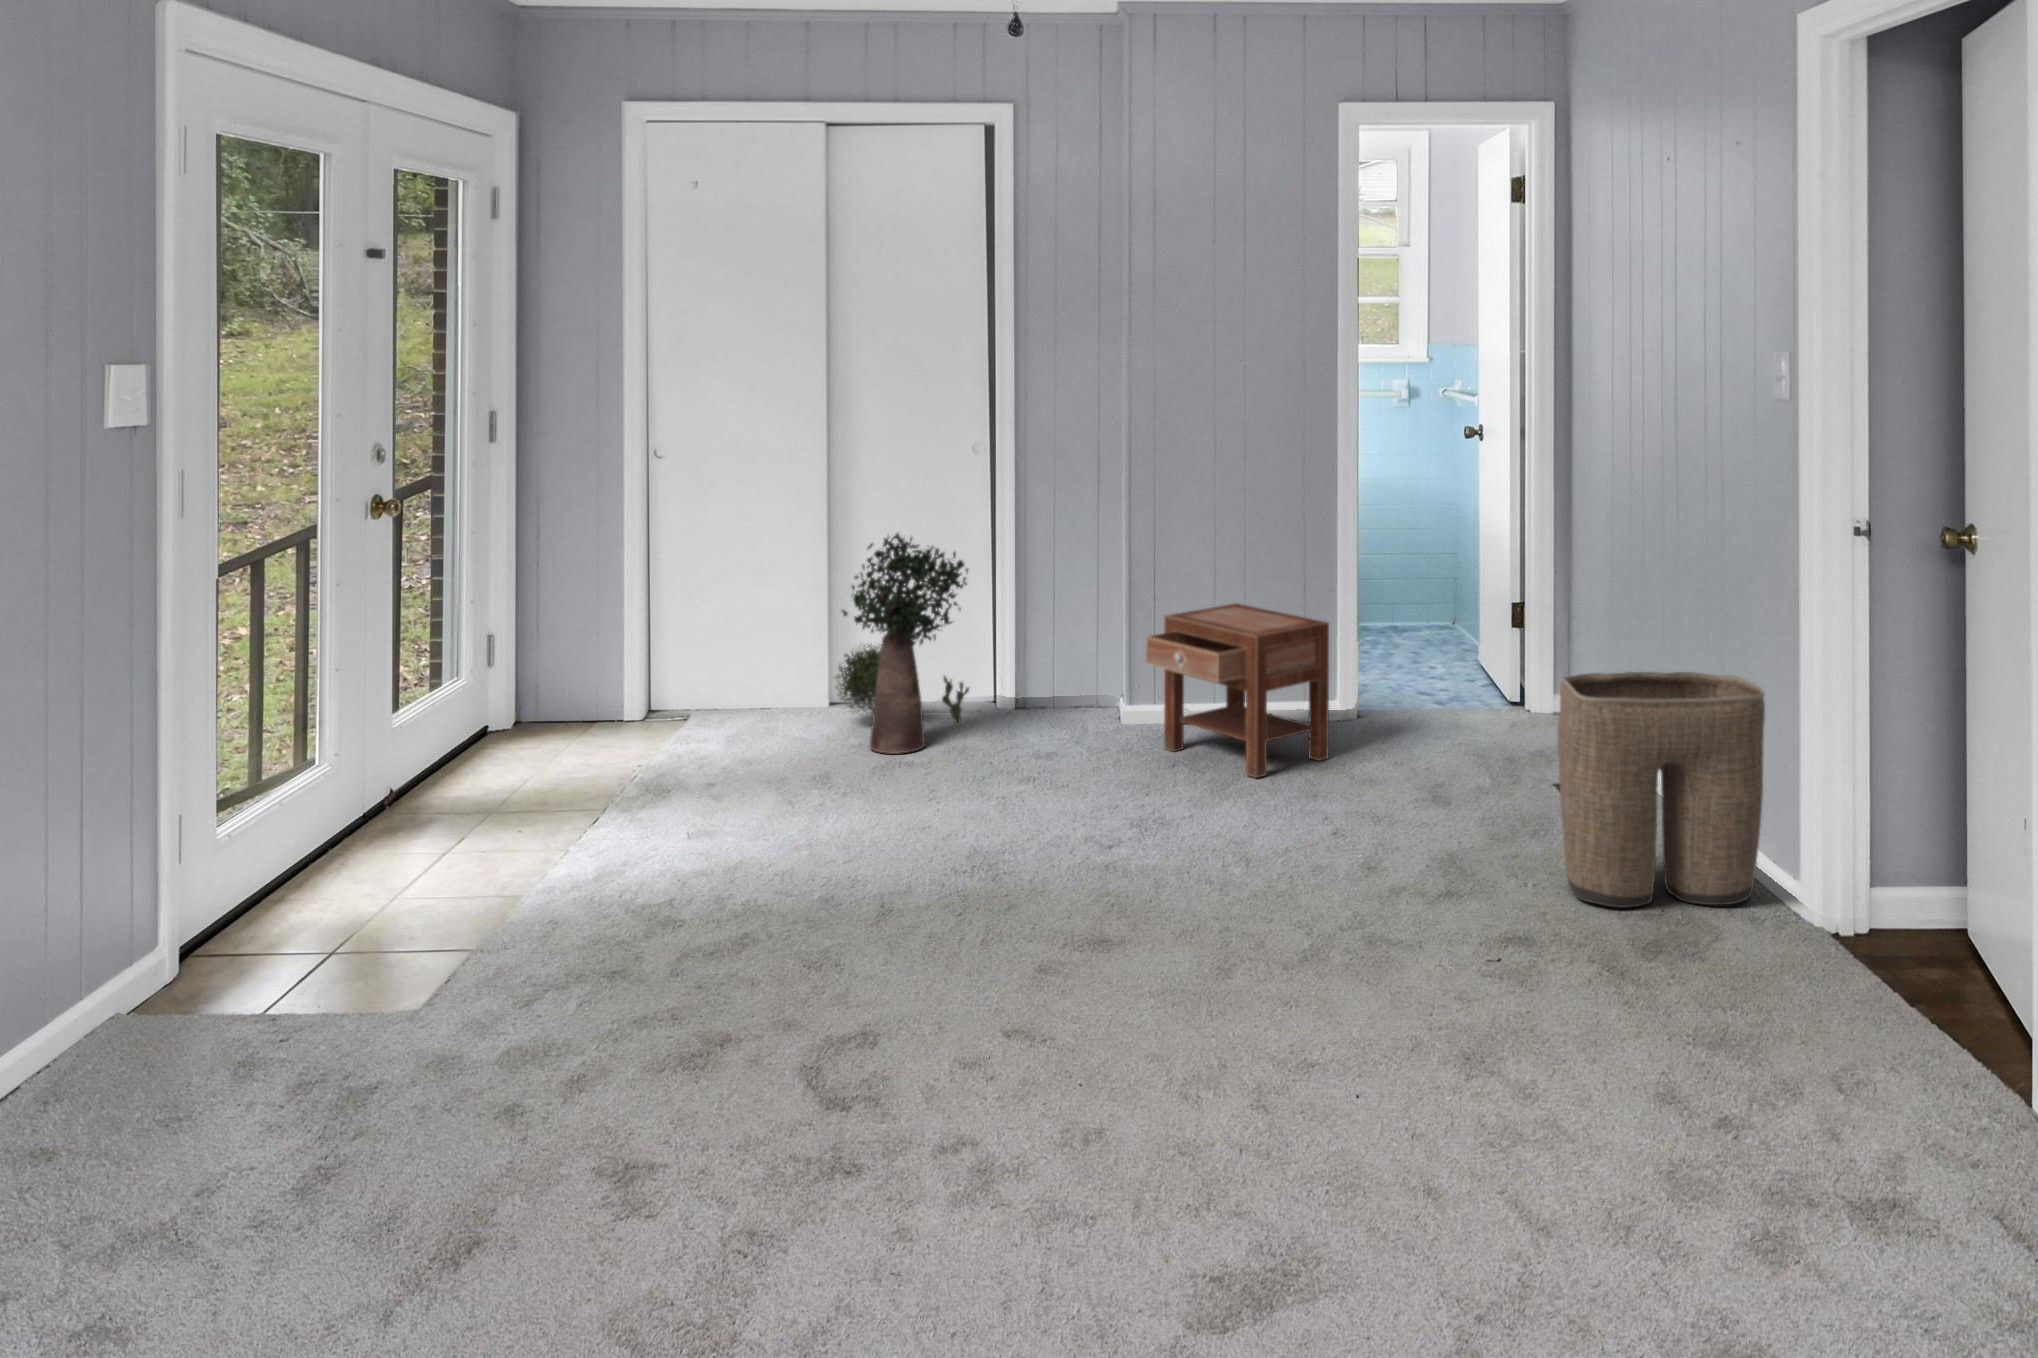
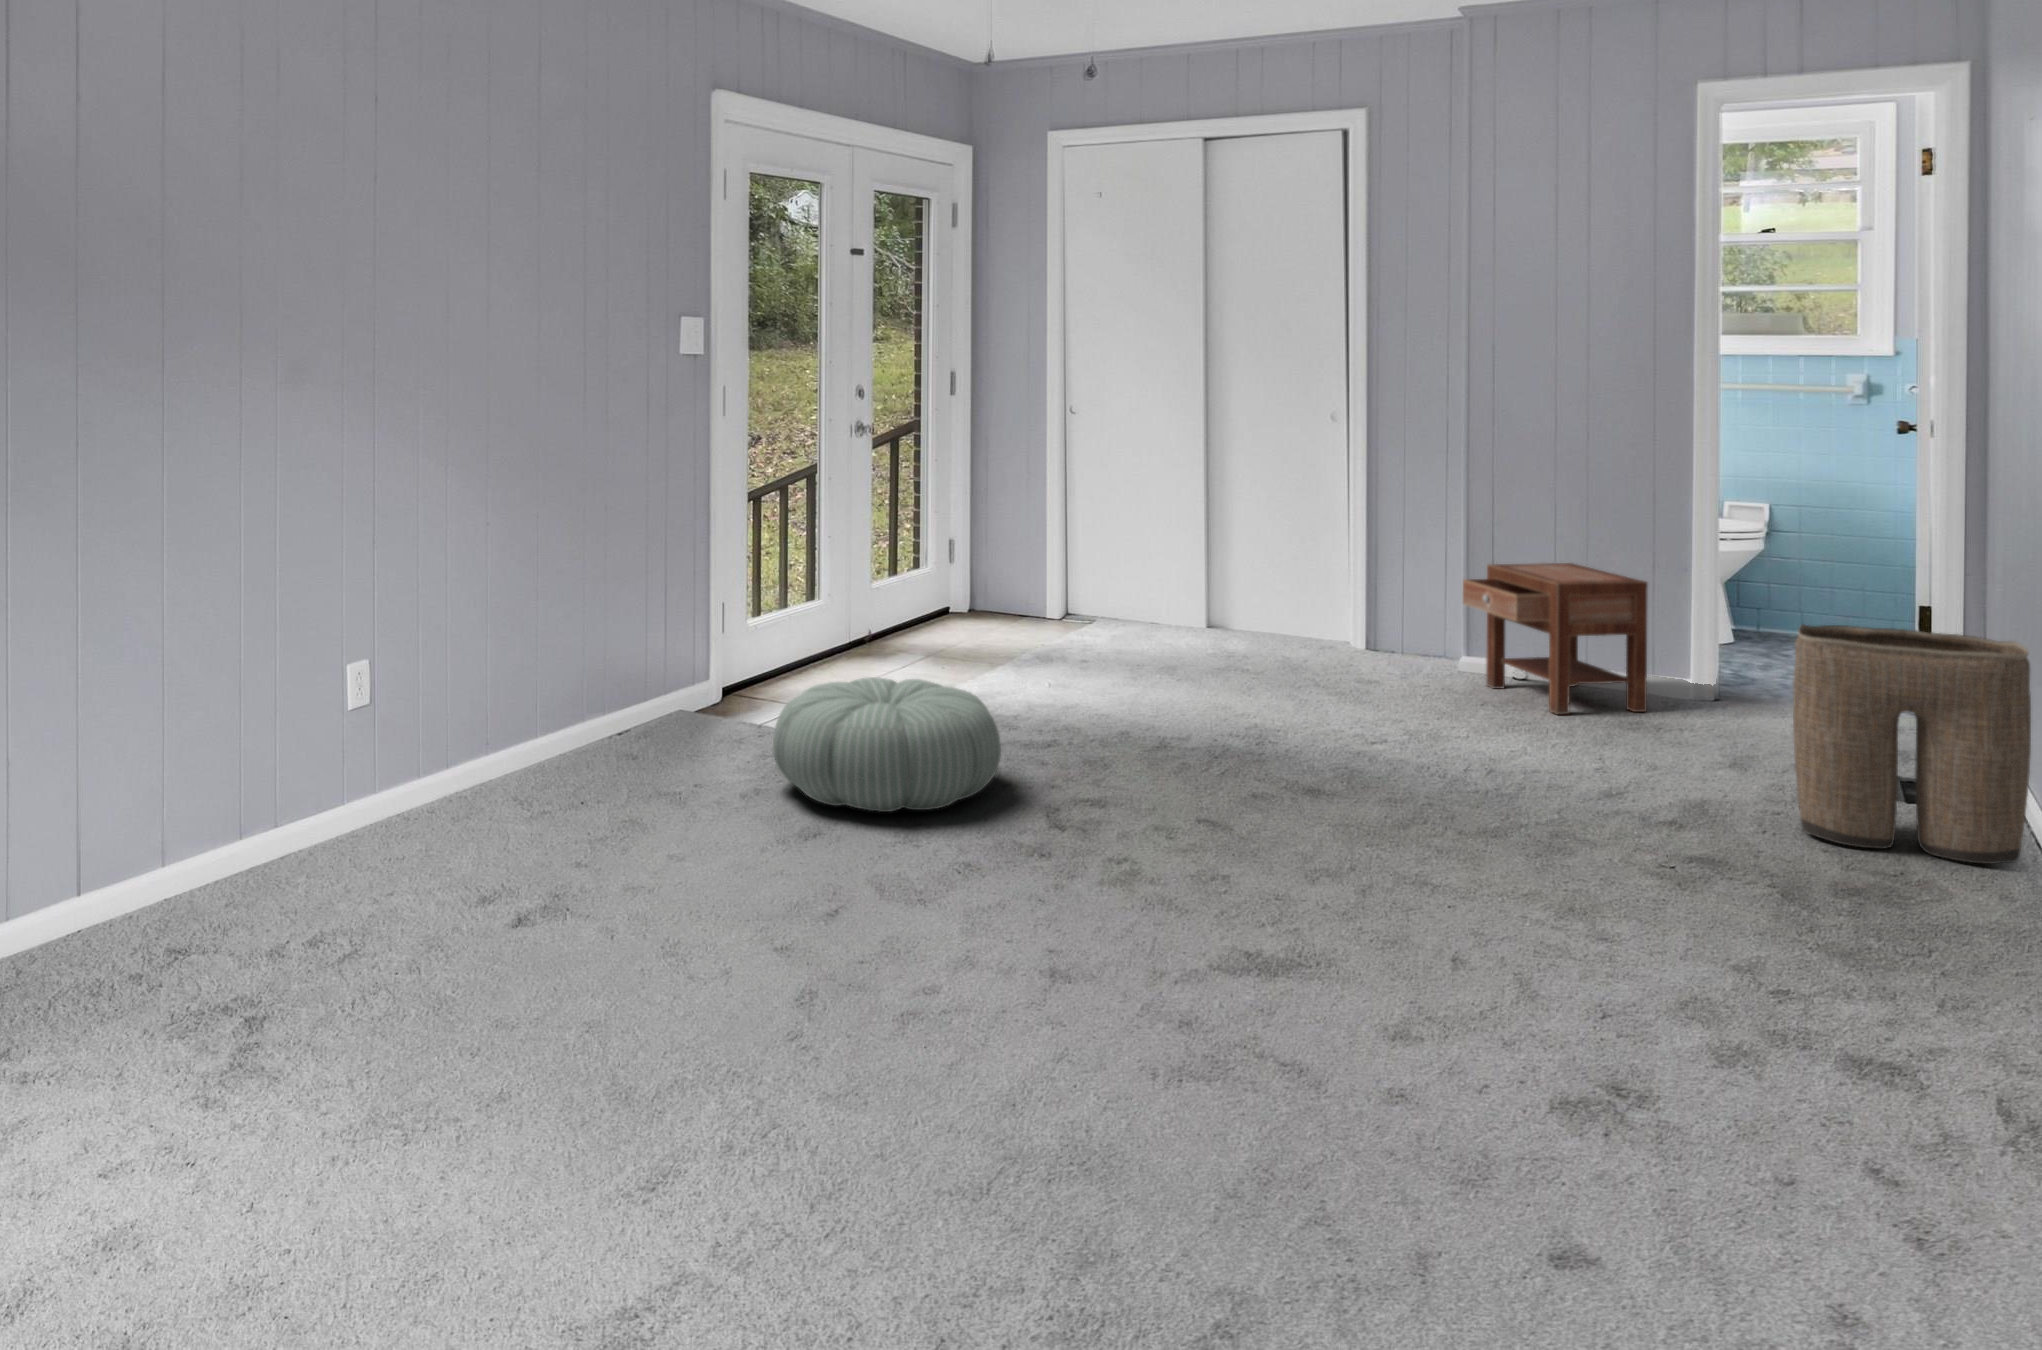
potted plant: present [836,533,969,754] -> none [1198,478,1322,660]
pouf: none [355,911,727,1164] -> present [773,677,1001,812]

